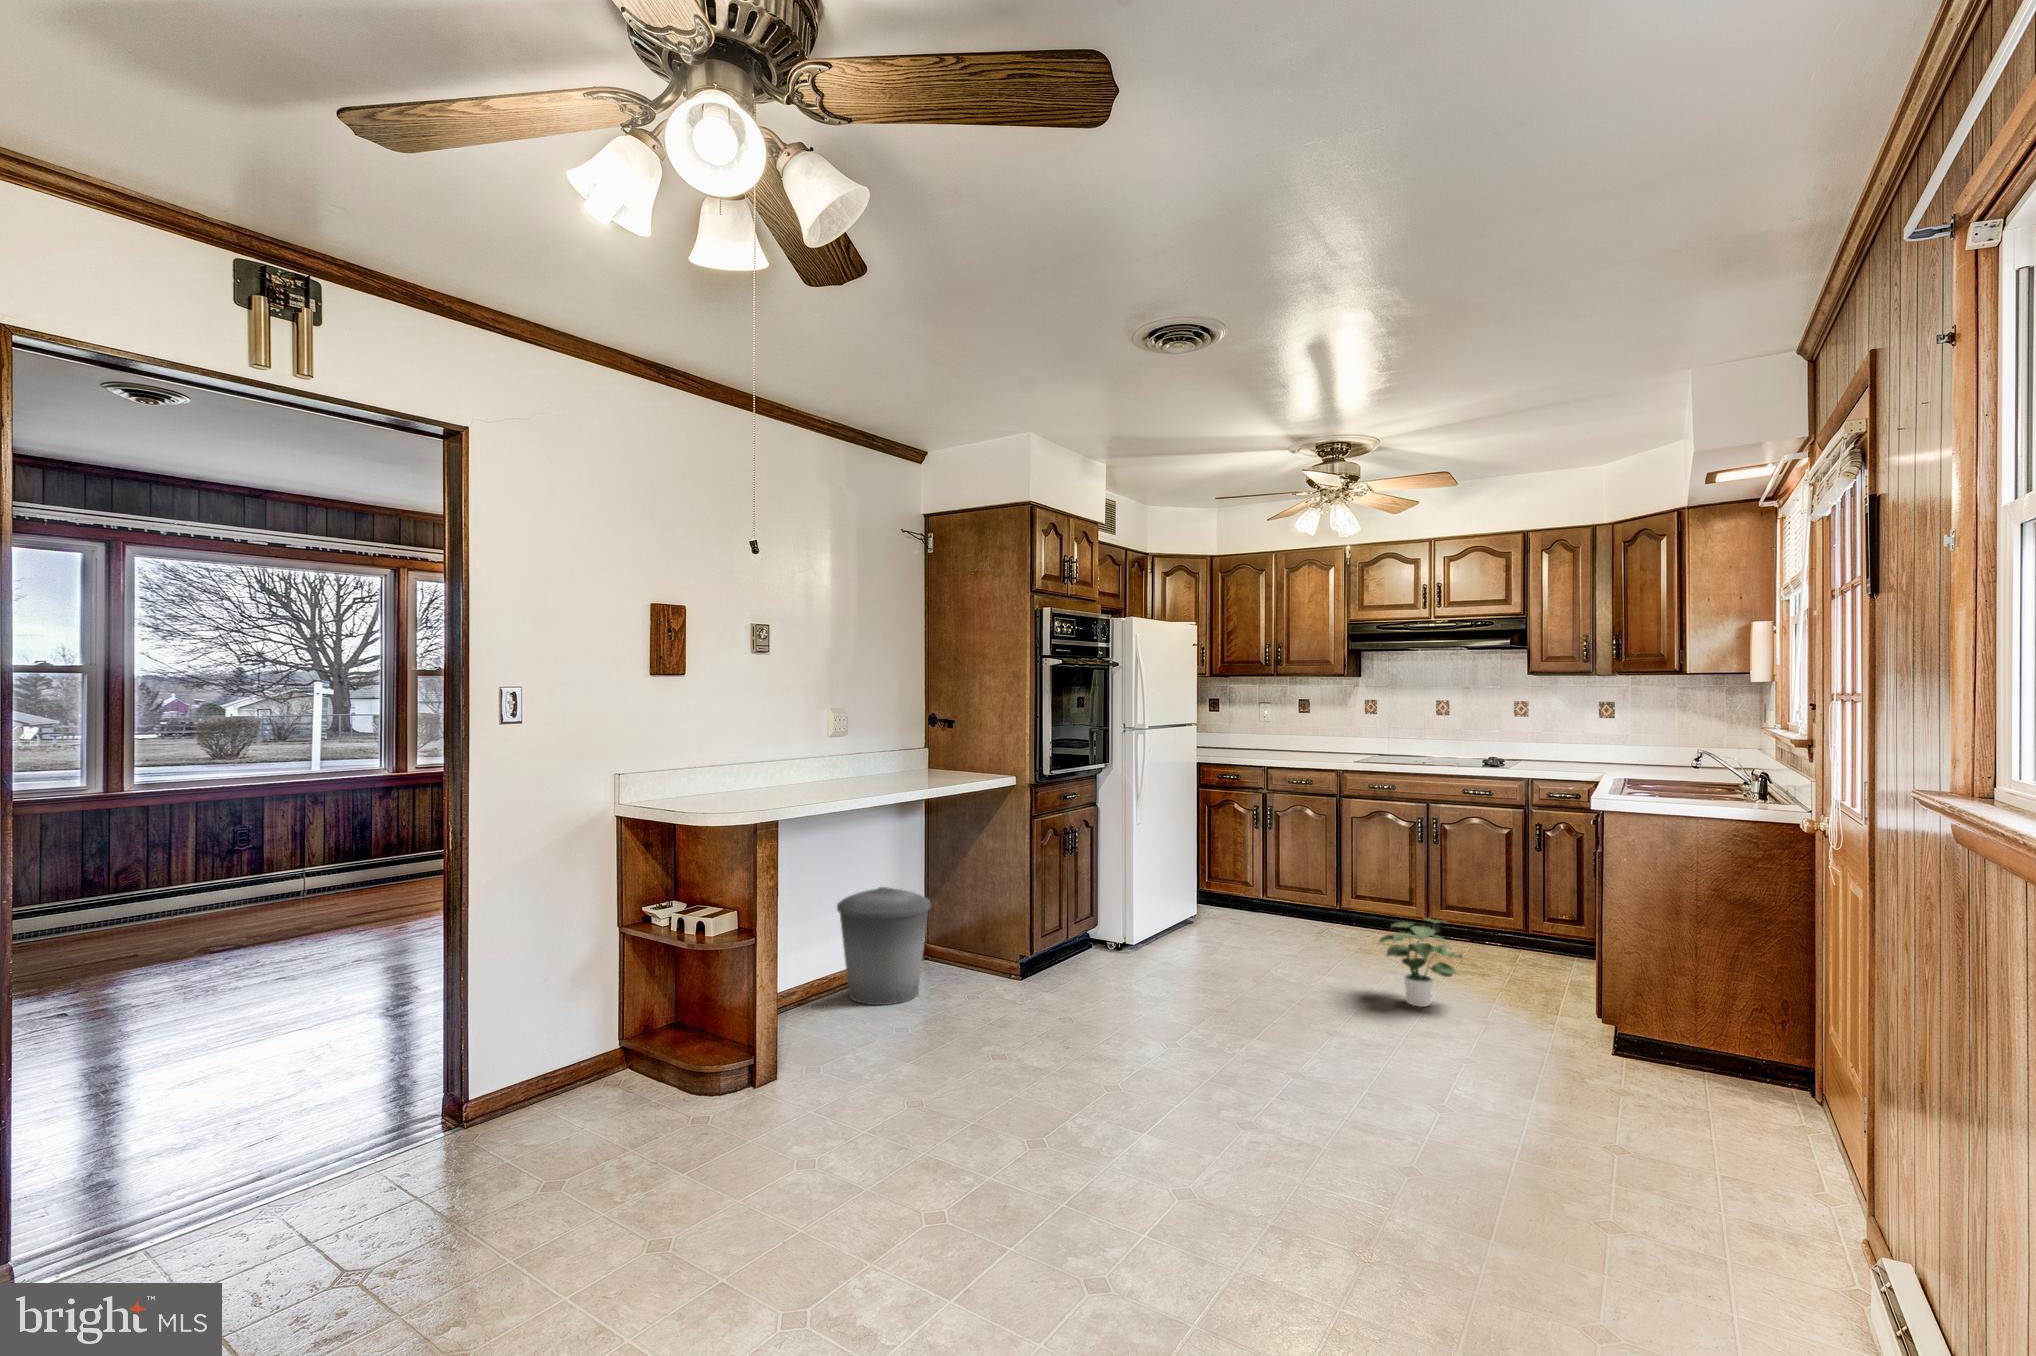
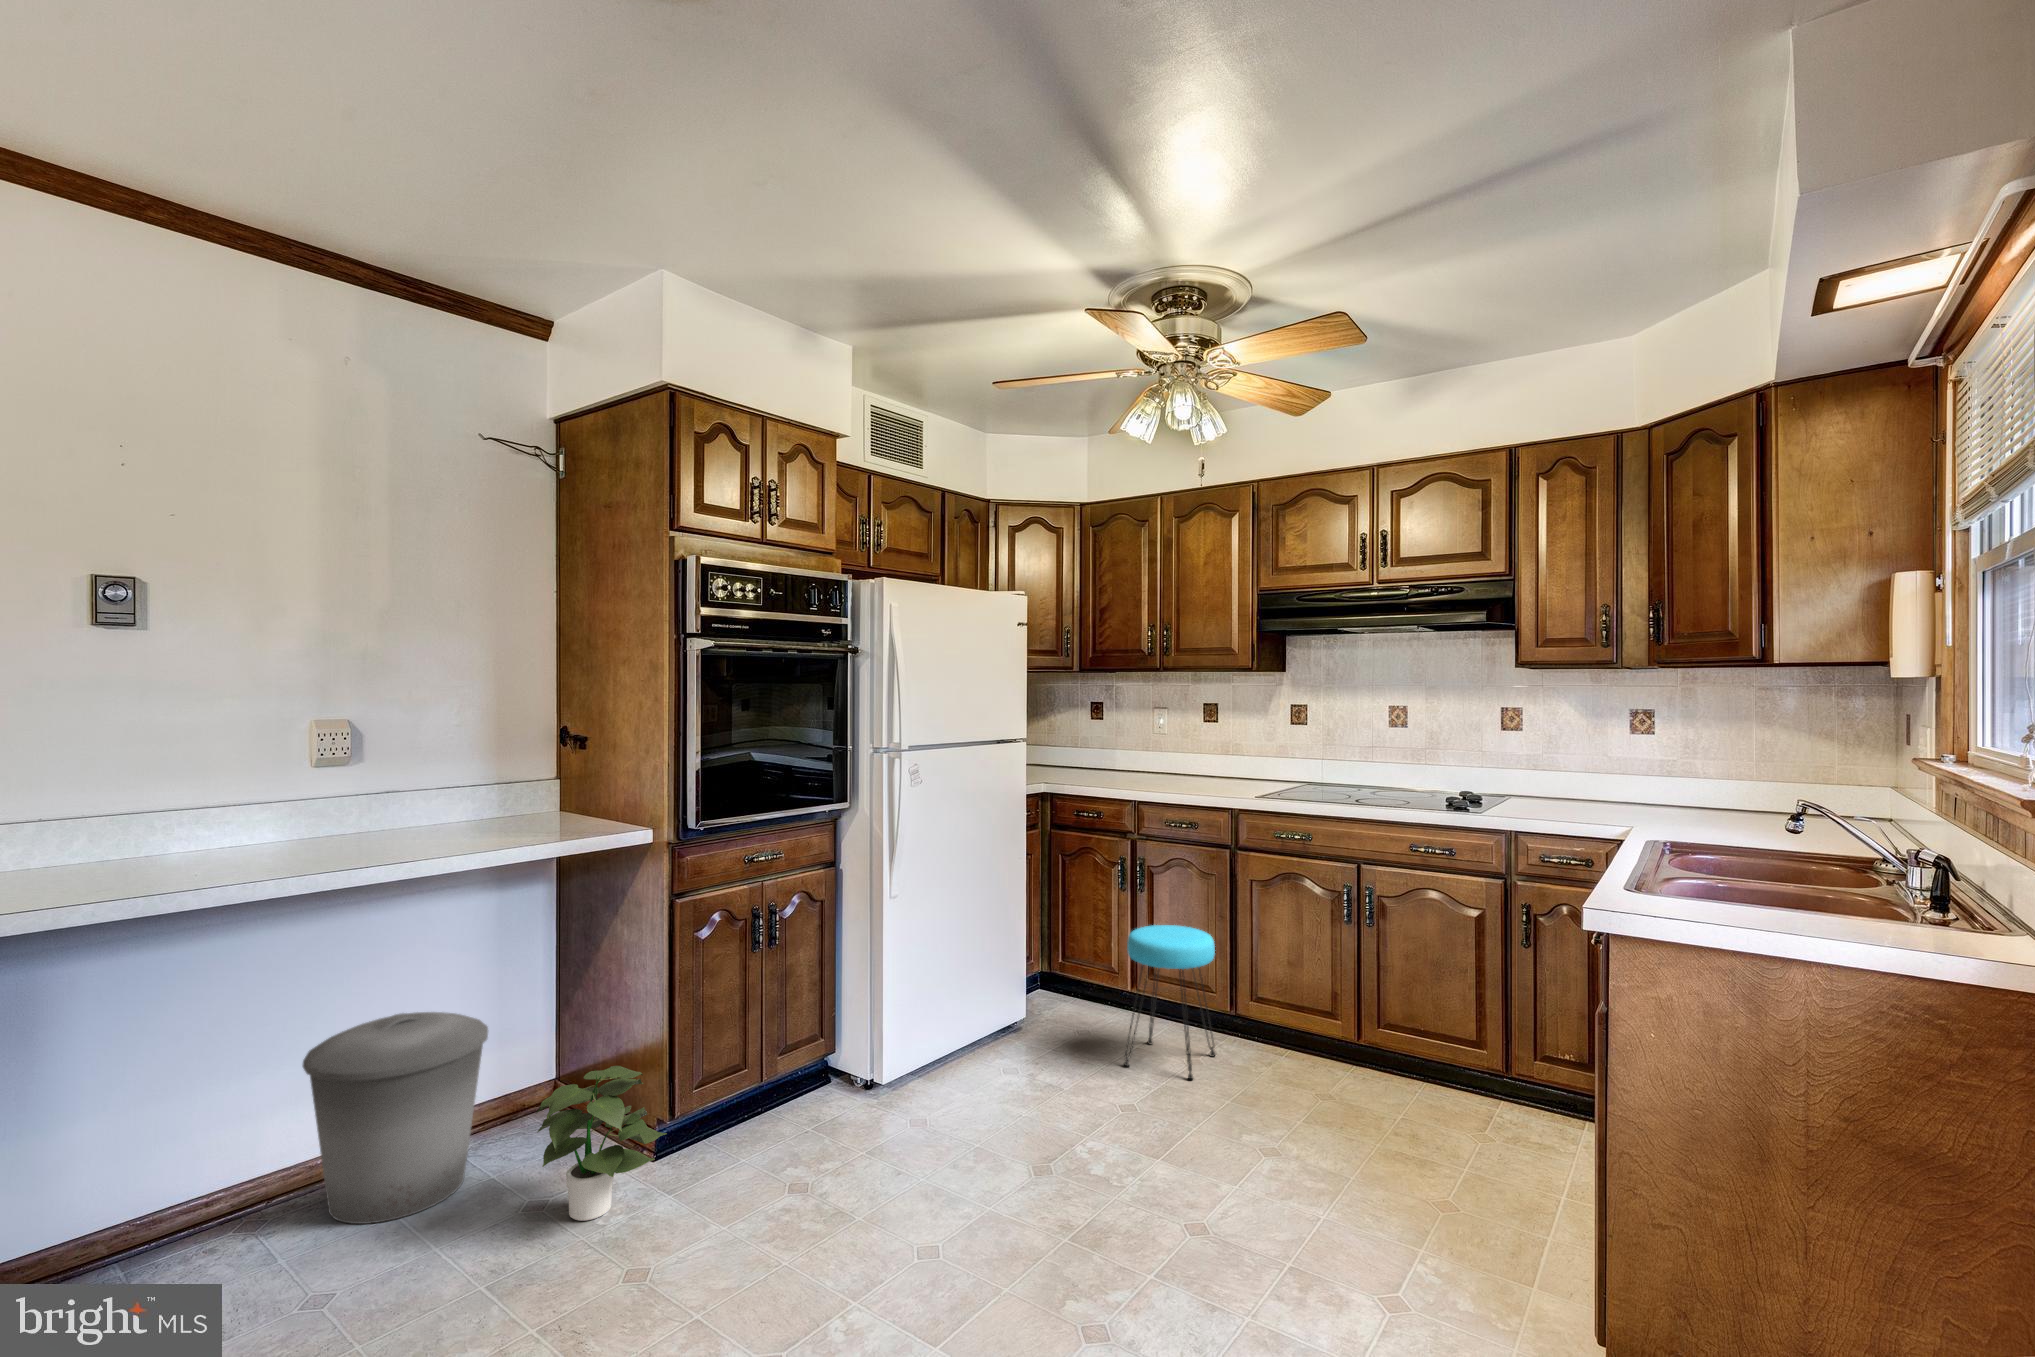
stool: none [1276,848,1335,943] -> present [1124,925,1216,1079]
potted plant: present [1380,919,1463,1007] -> present [536,1066,666,1221]

